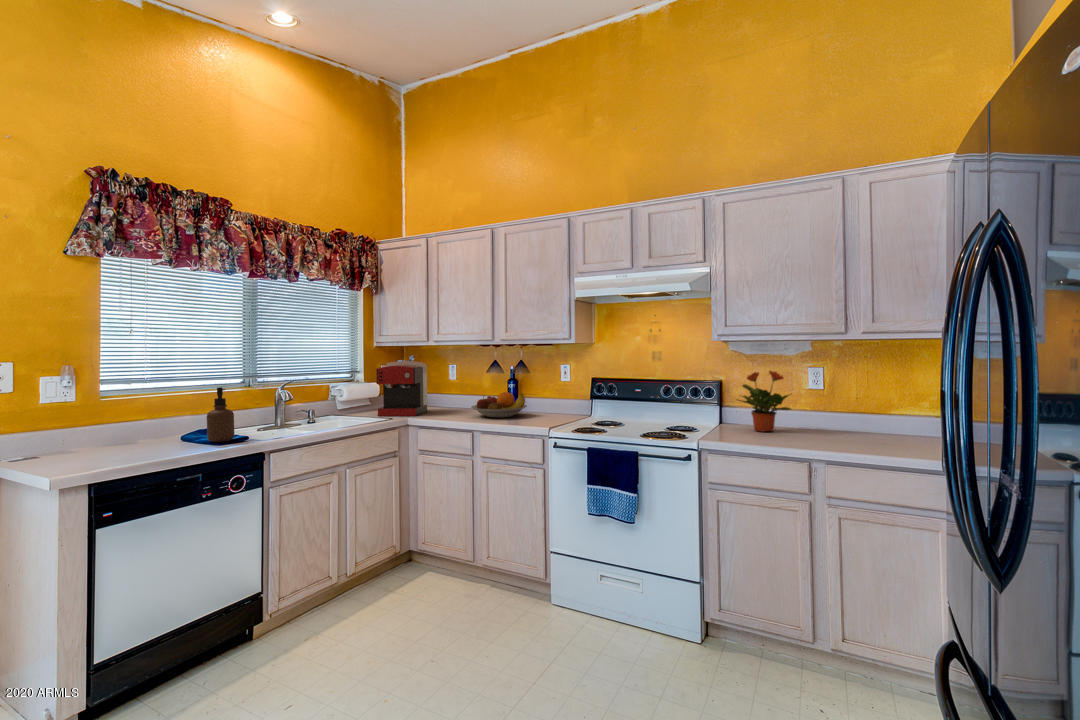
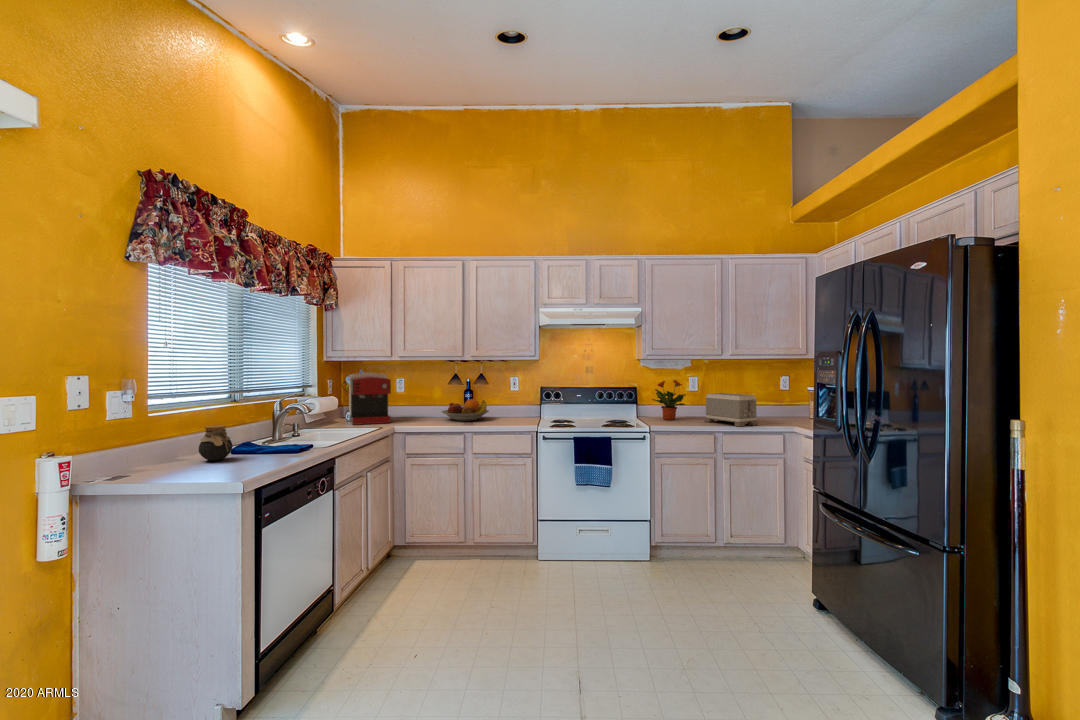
soap dispenser: present [207,387,234,442] -> none [268,400,293,454]
toaster: none [815,393,907,451] -> present [704,393,758,427]
jar: none [137,410,171,445] -> present [199,425,232,461]

